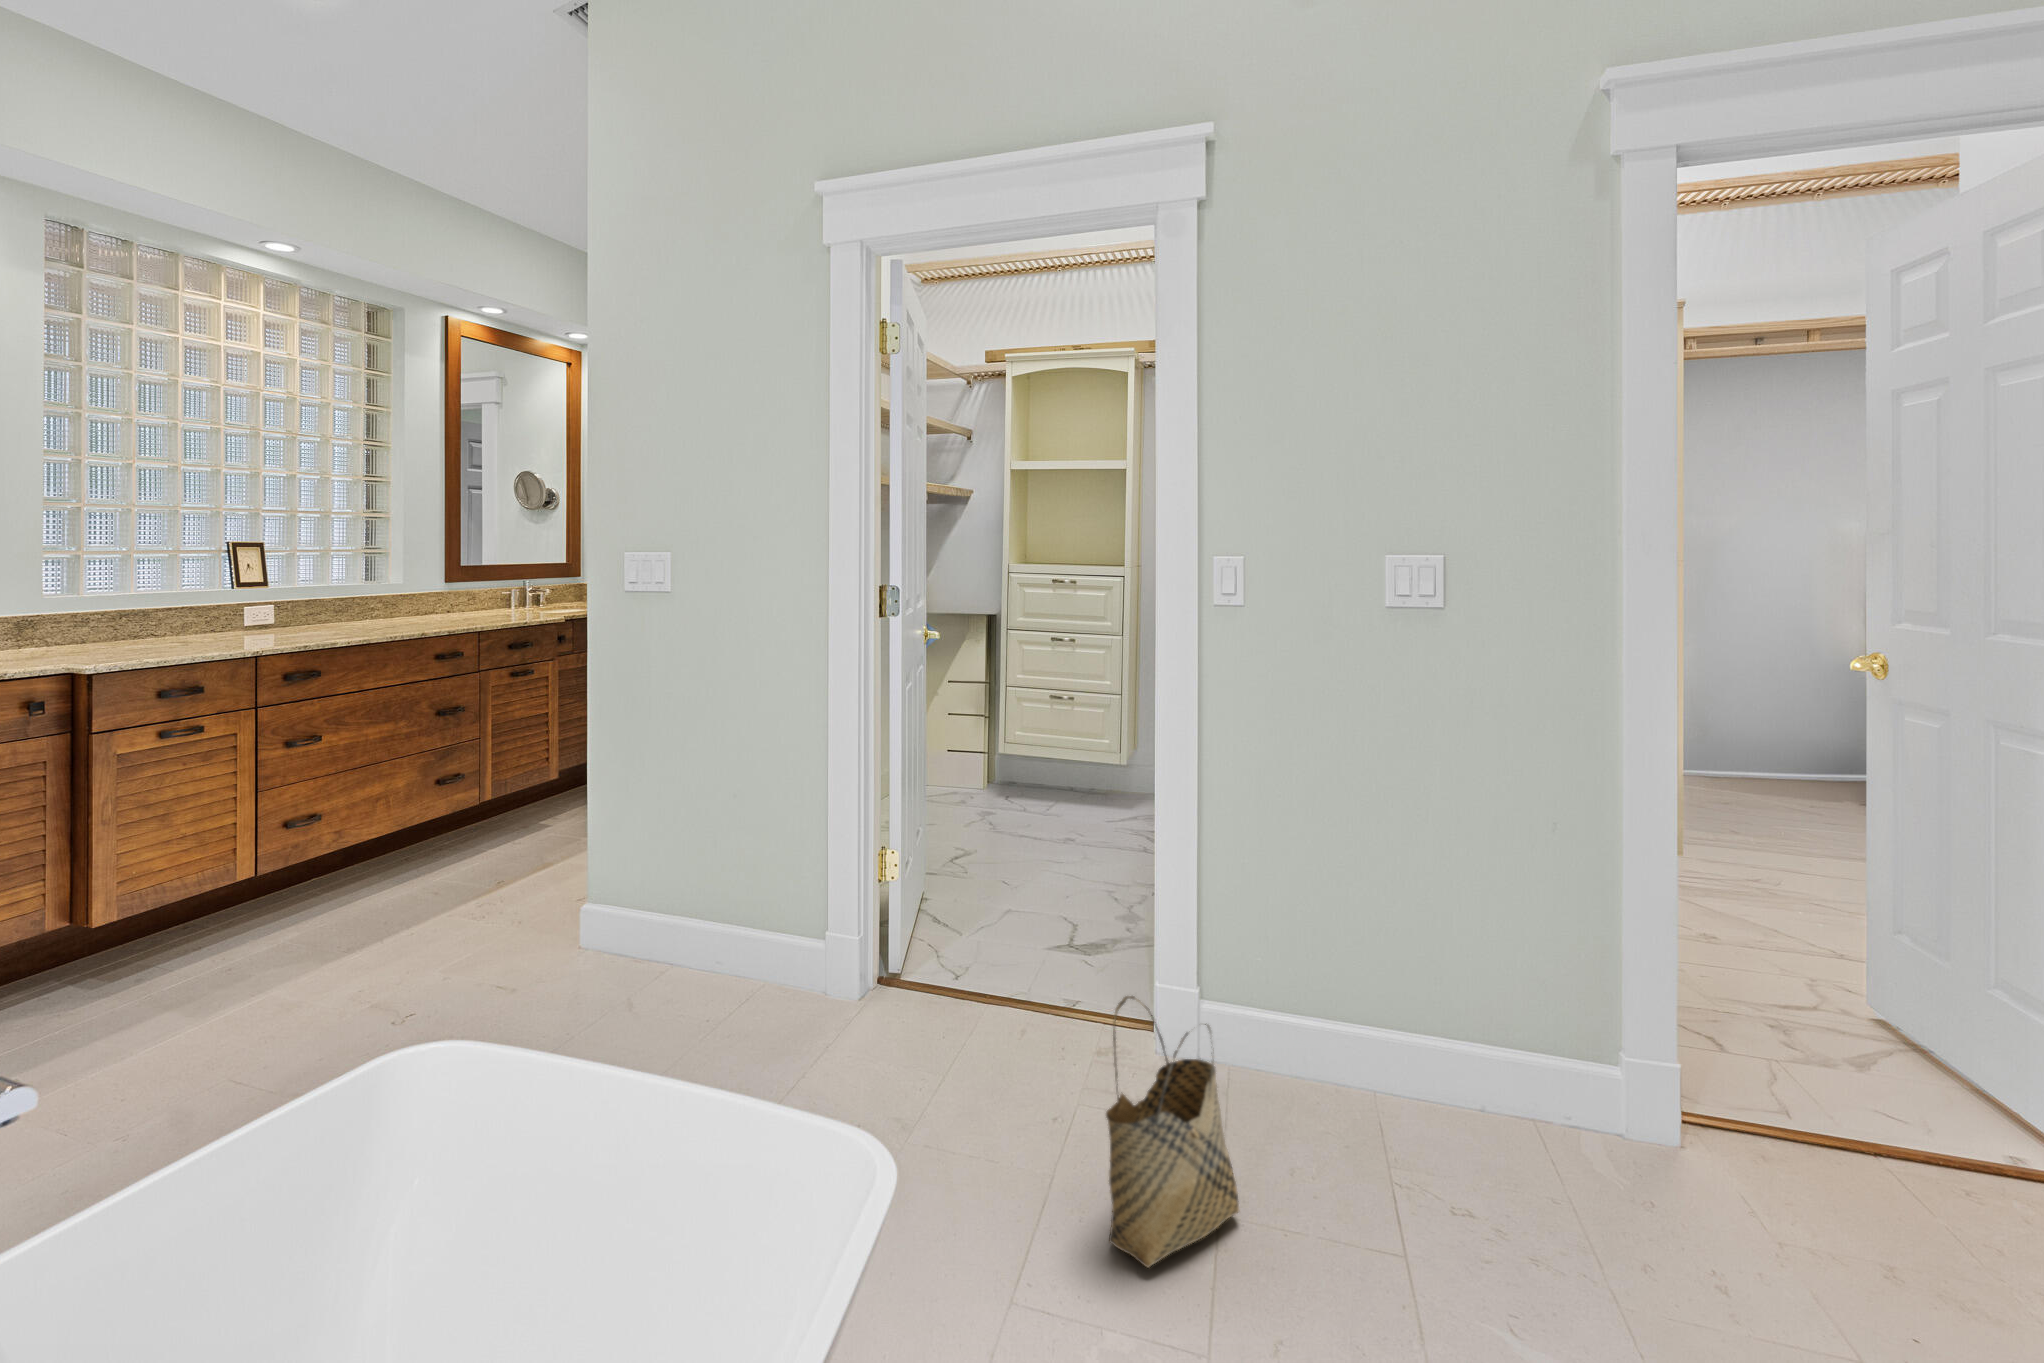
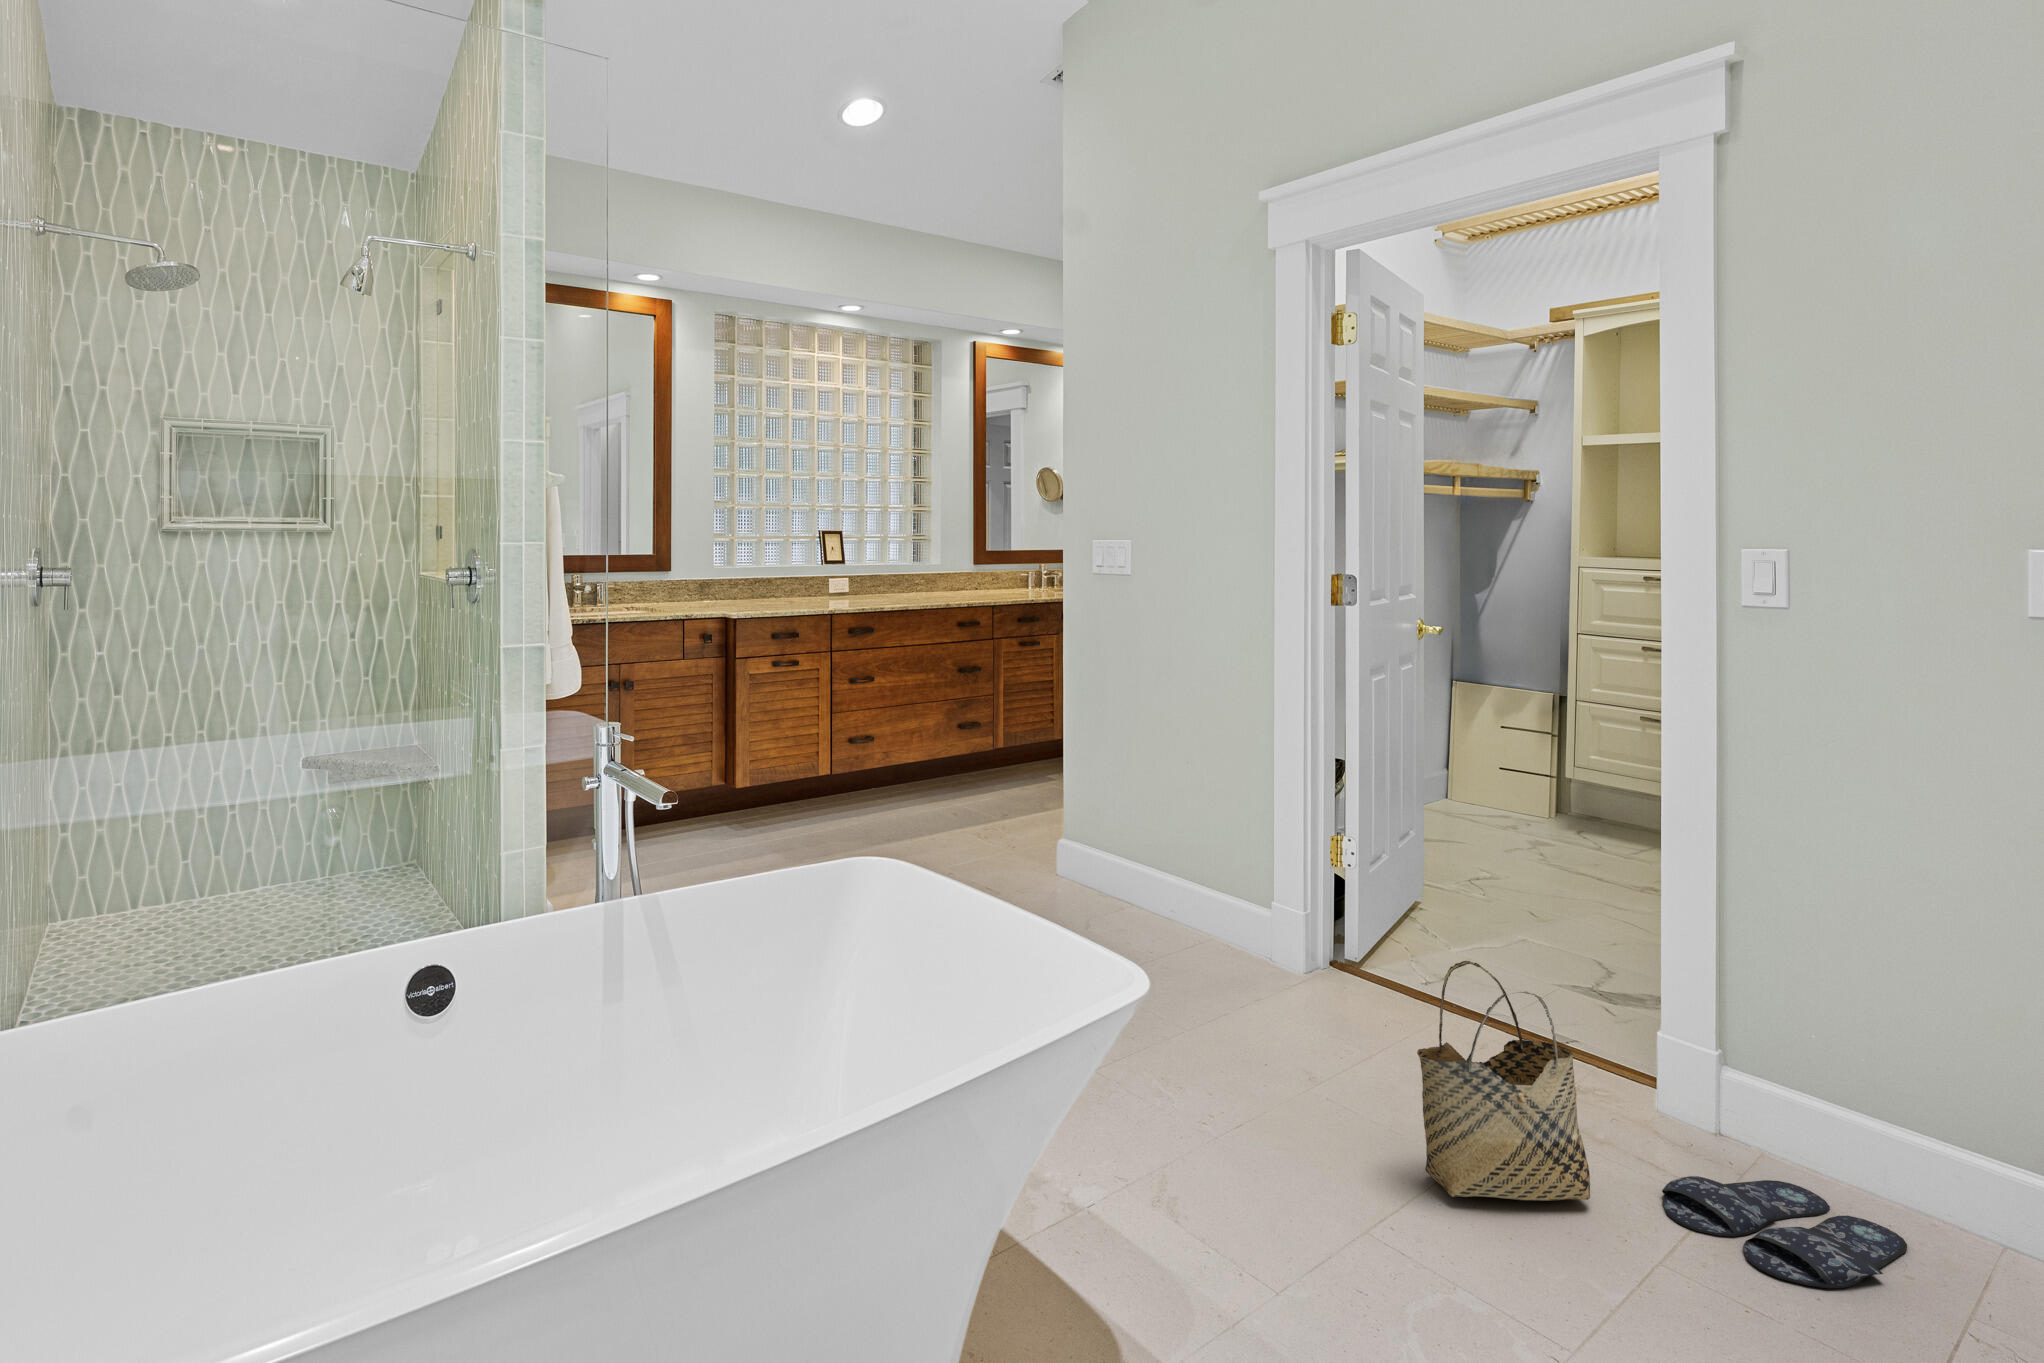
slippers: none [1271,1119,1434,1234] -> present [1662,1176,1907,1288]

